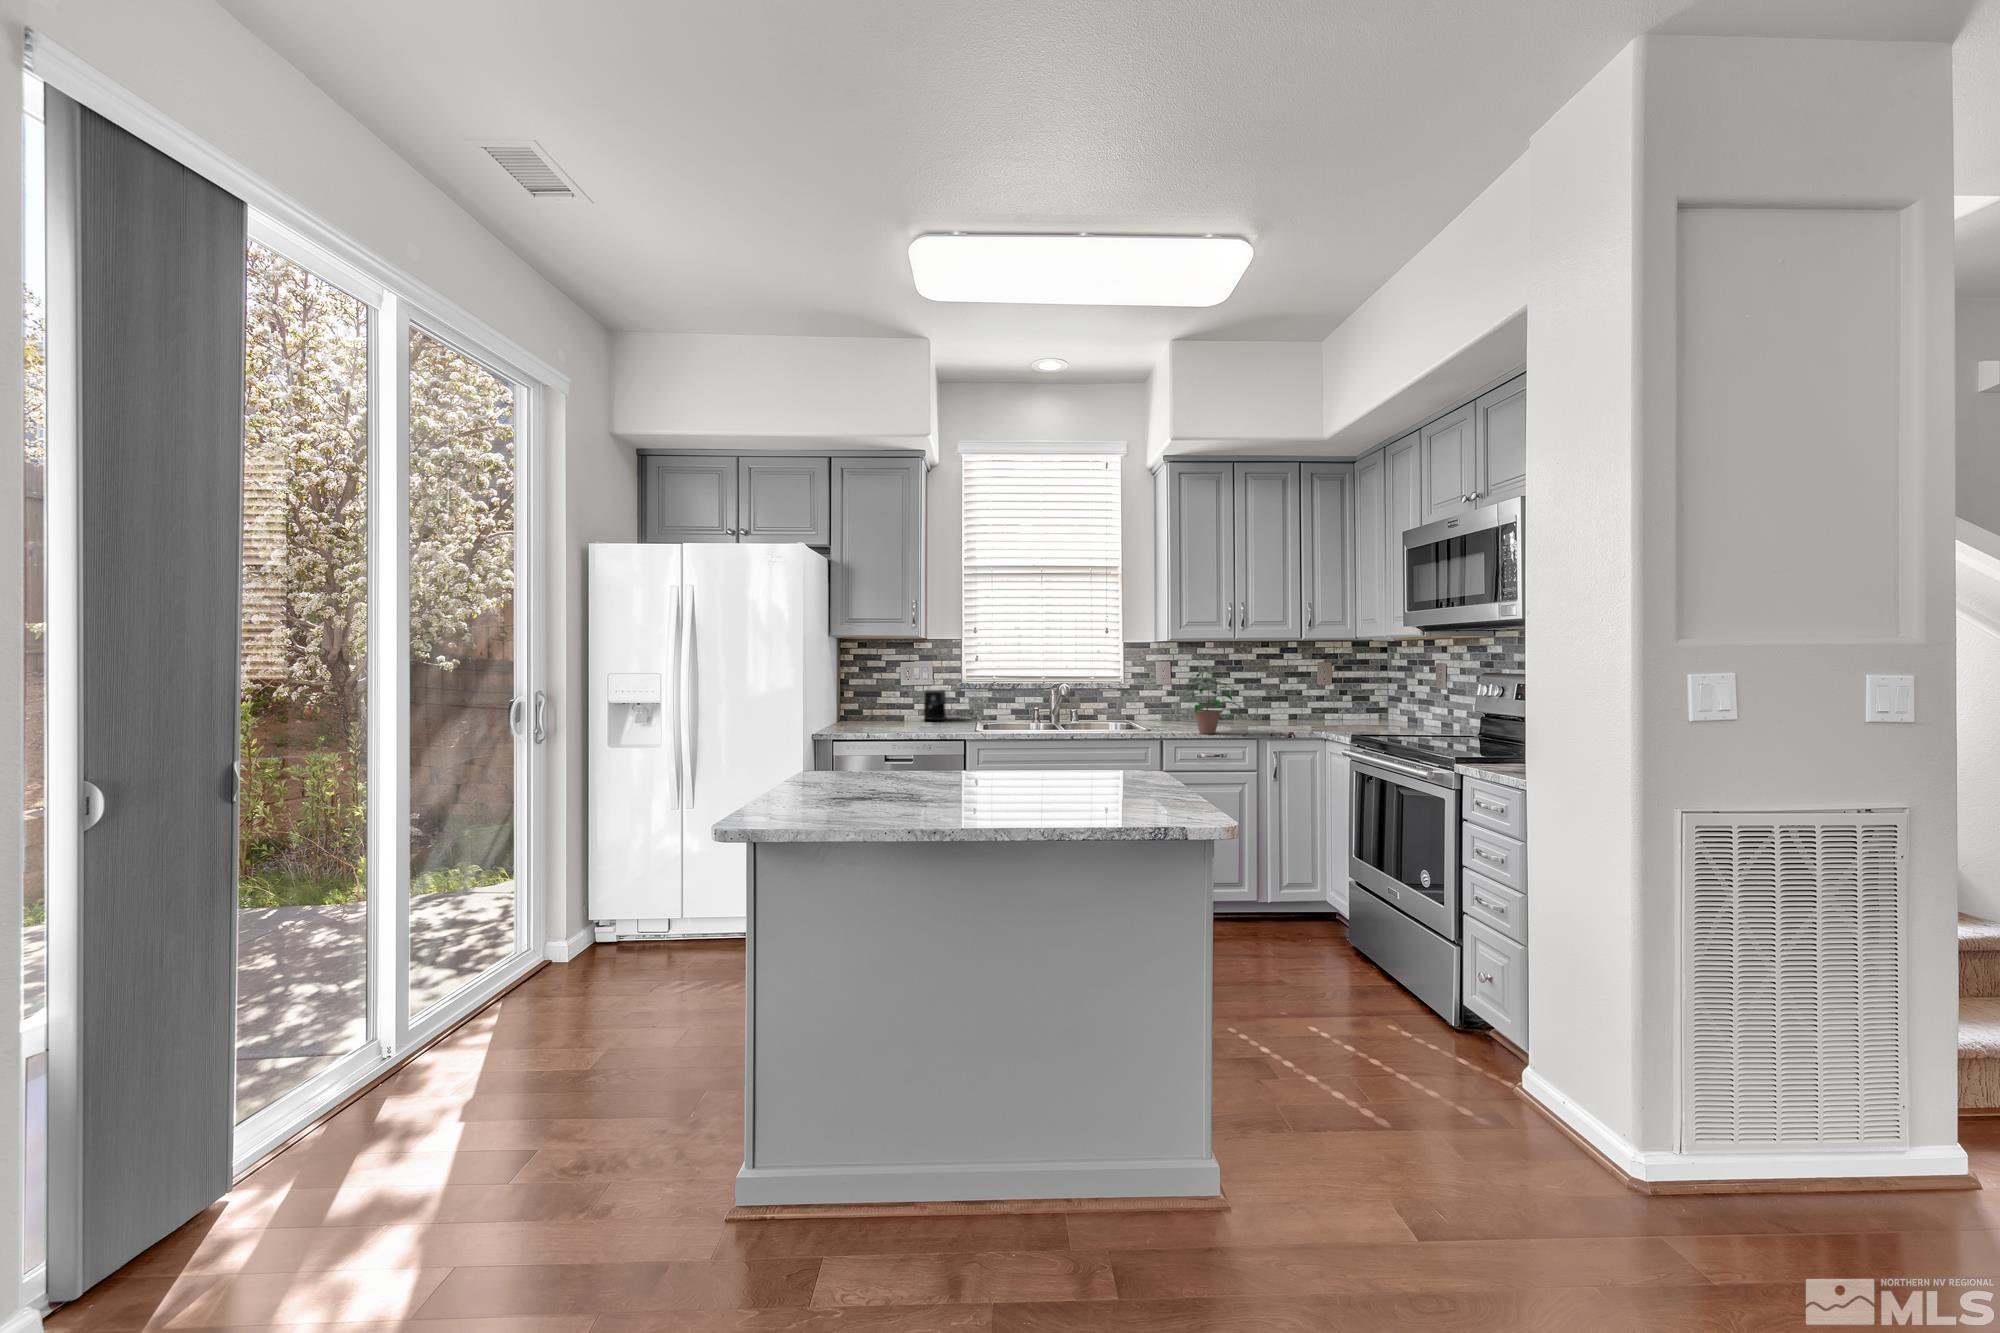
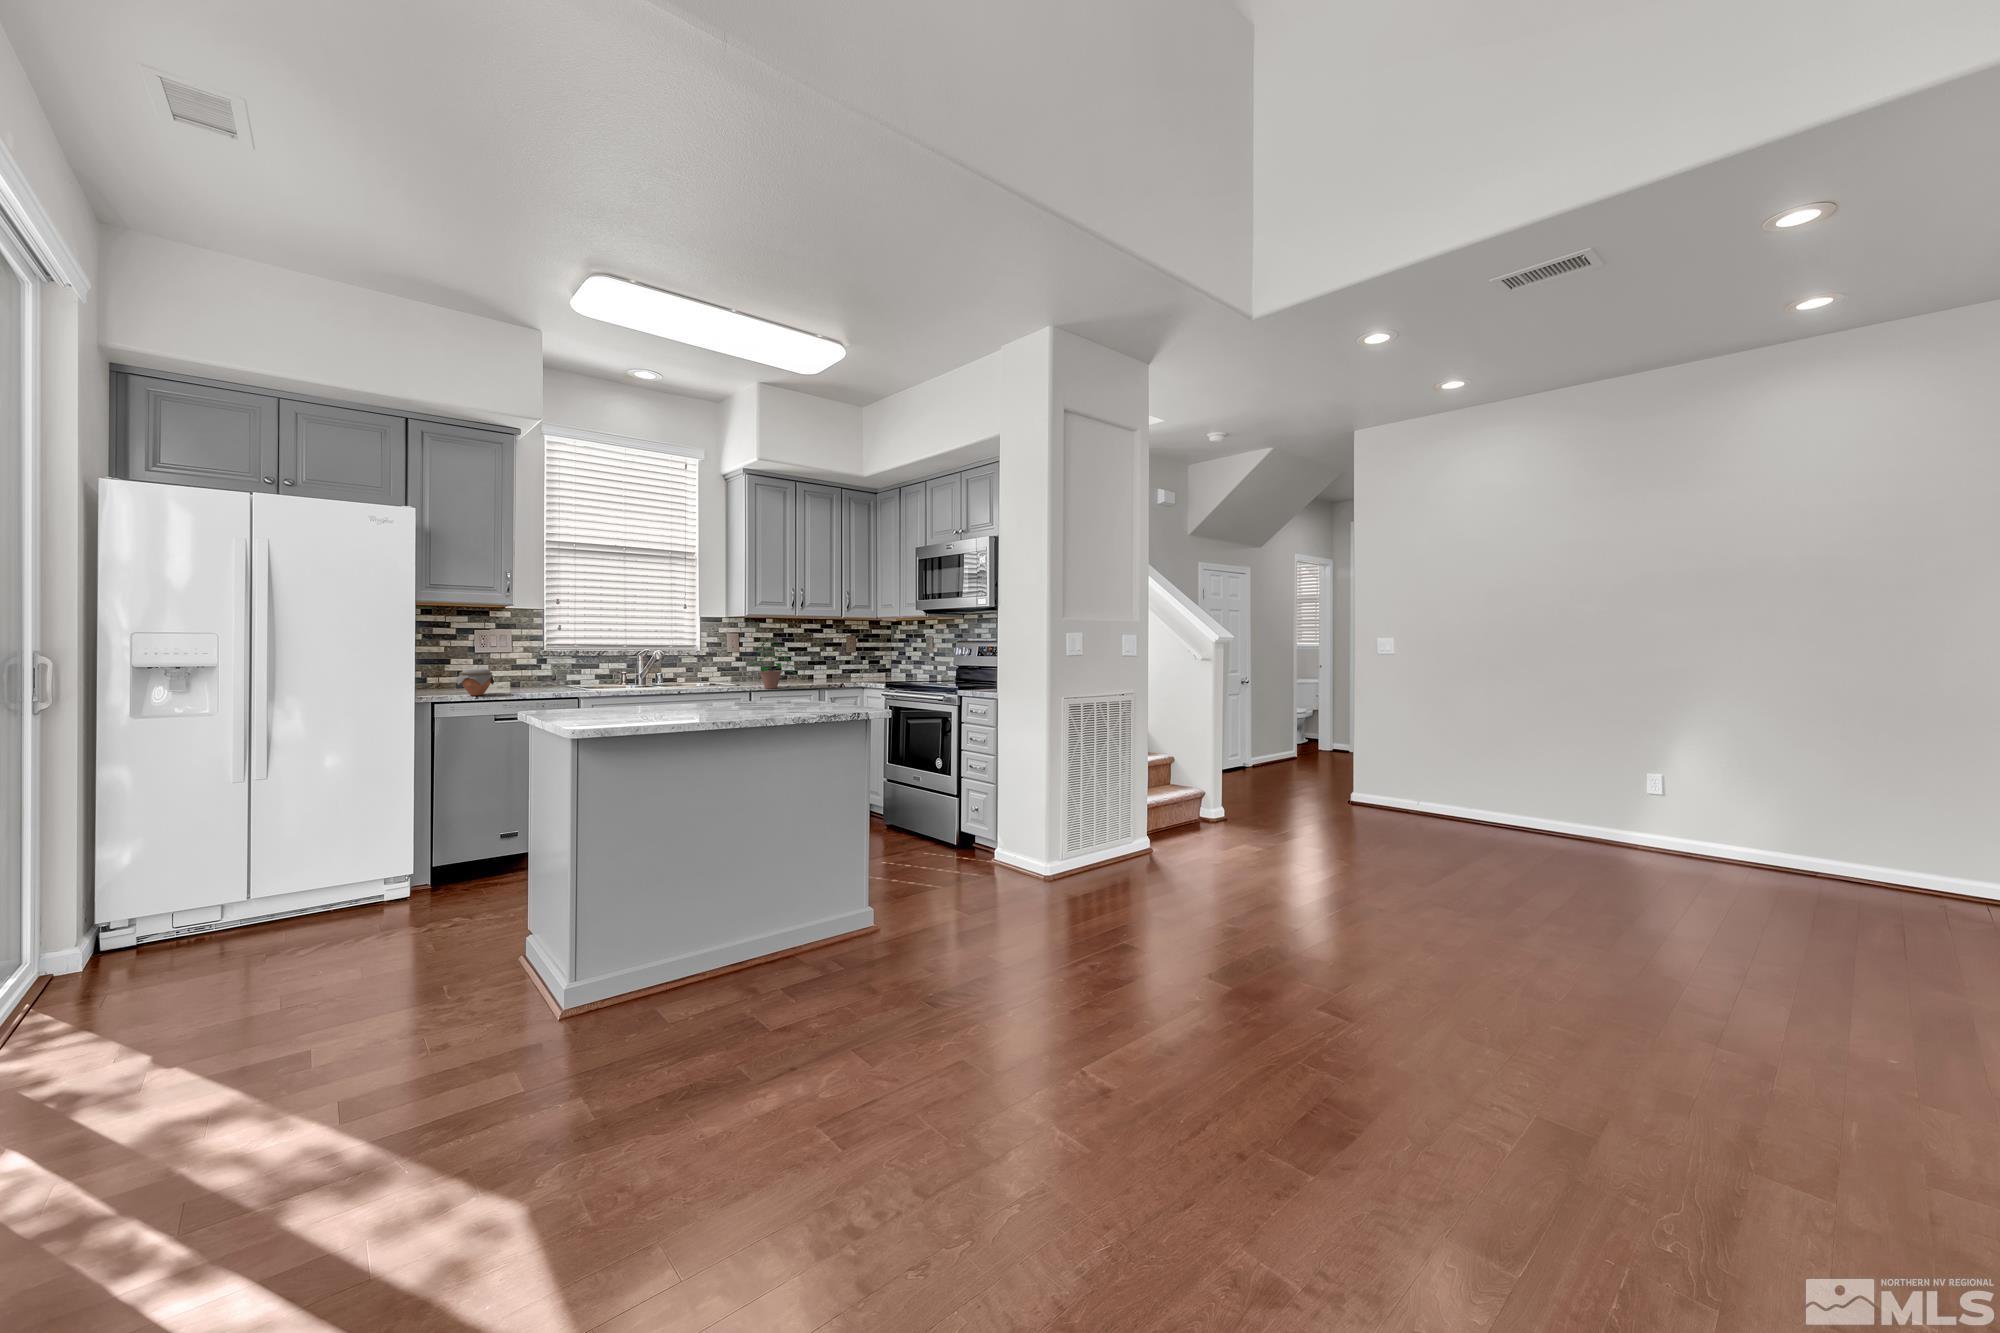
coffee maker: present [924,690,946,720] -> none [501,657,560,684]
jar: none [884,703,917,732] -> present [456,669,494,695]

